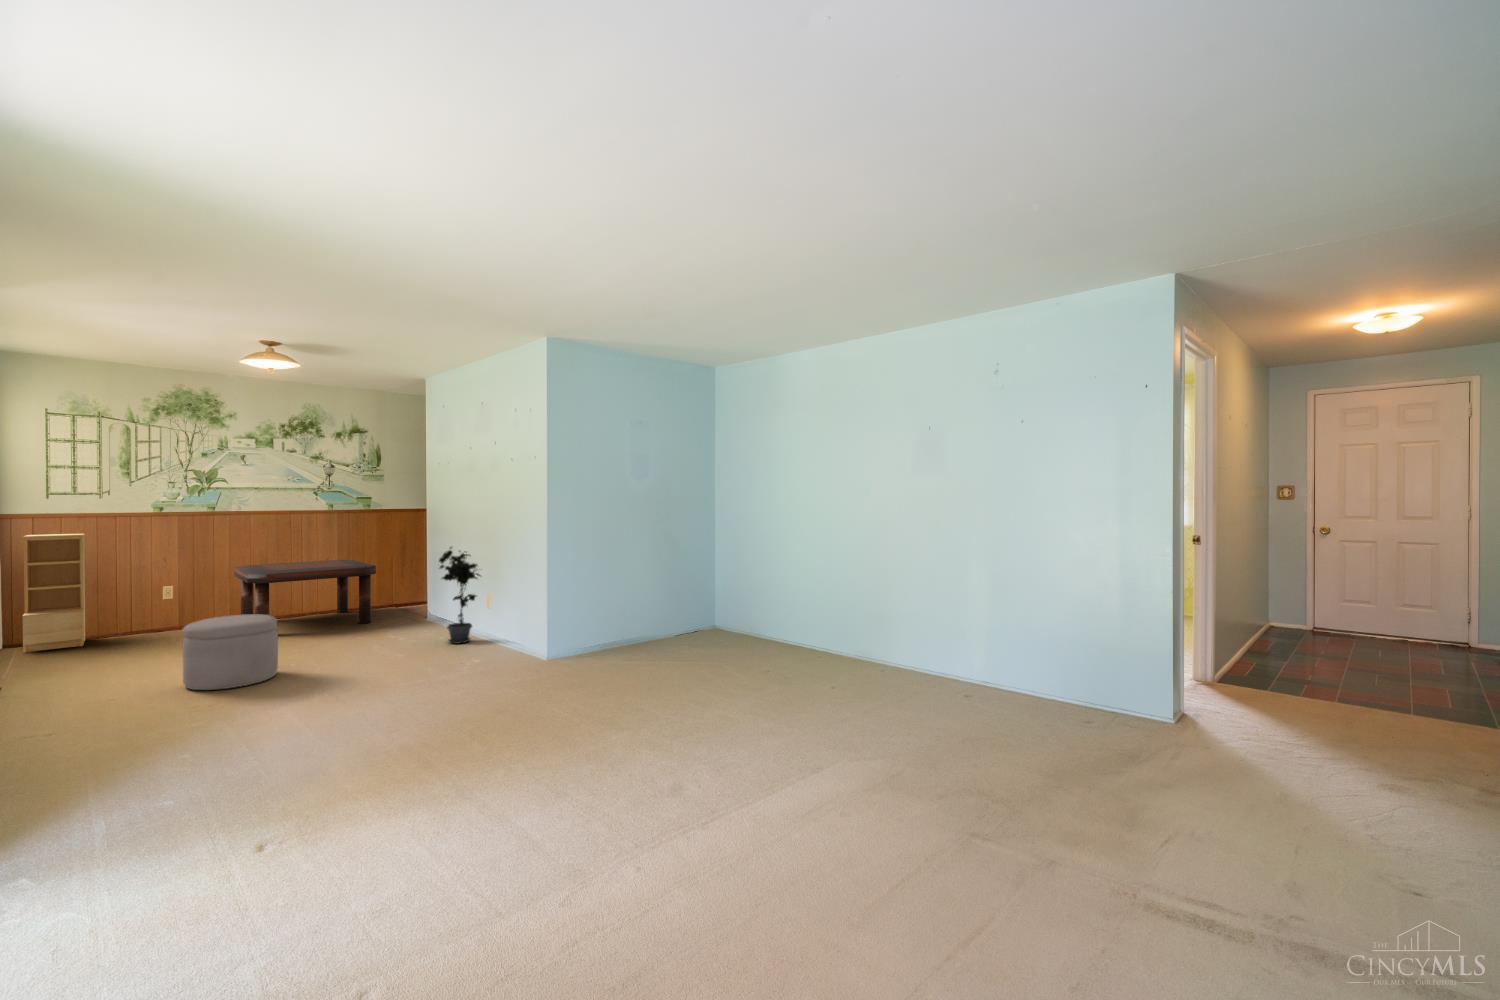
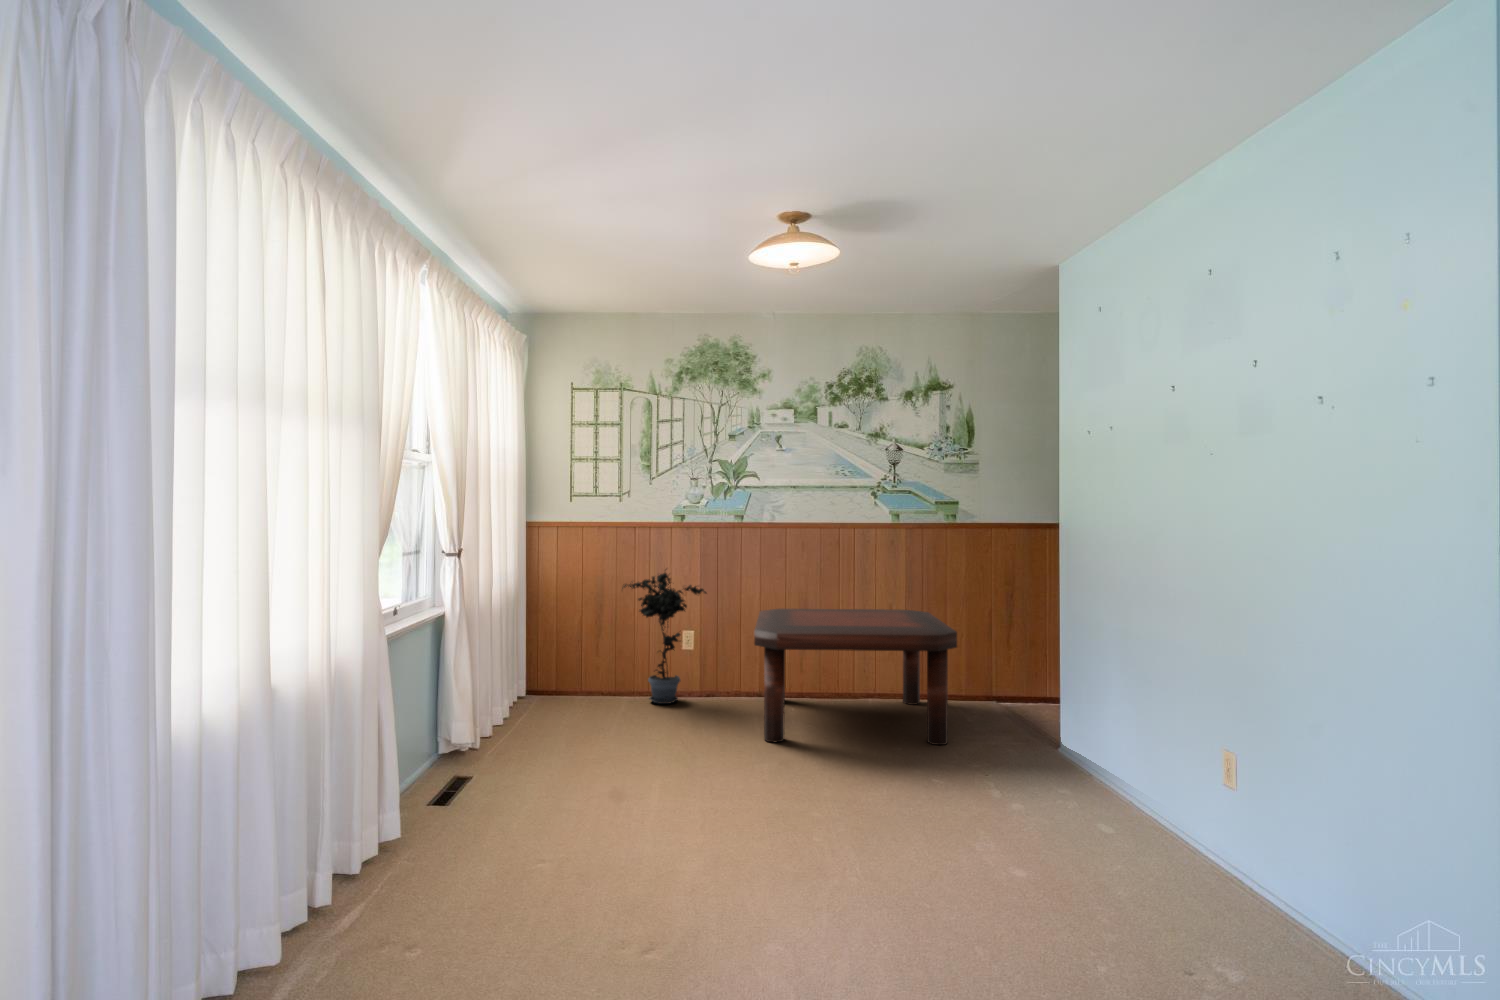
bookshelf: present [22,533,85,652] -> none [524,549,600,710]
potted plant: present [439,547,480,644] -> present [622,573,706,704]
ottoman: present [182,615,278,690] -> none [543,738,714,937]

